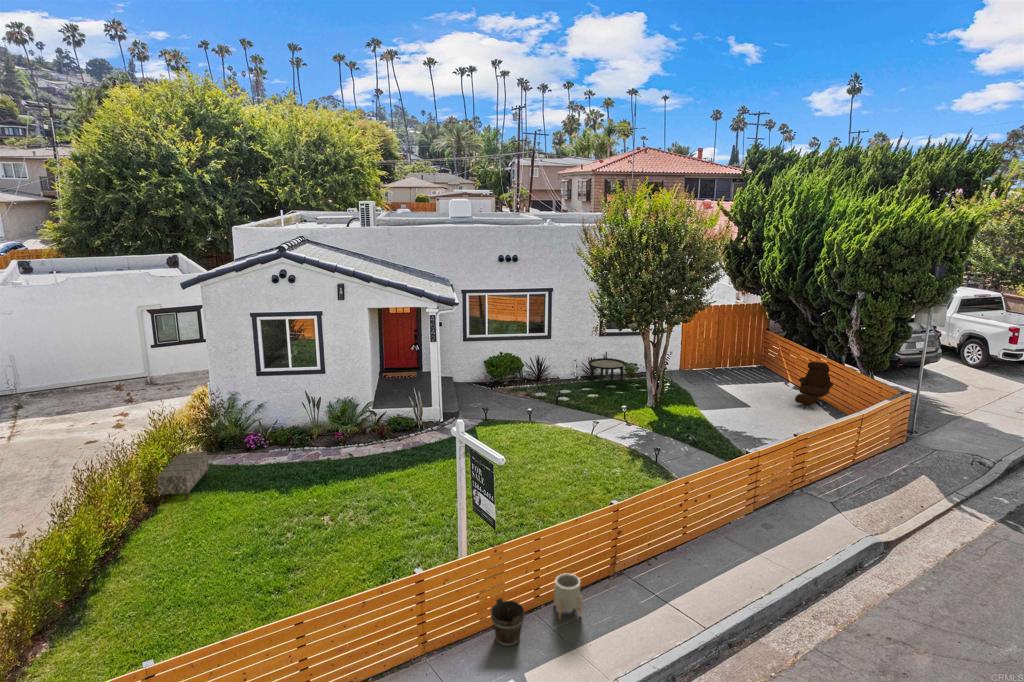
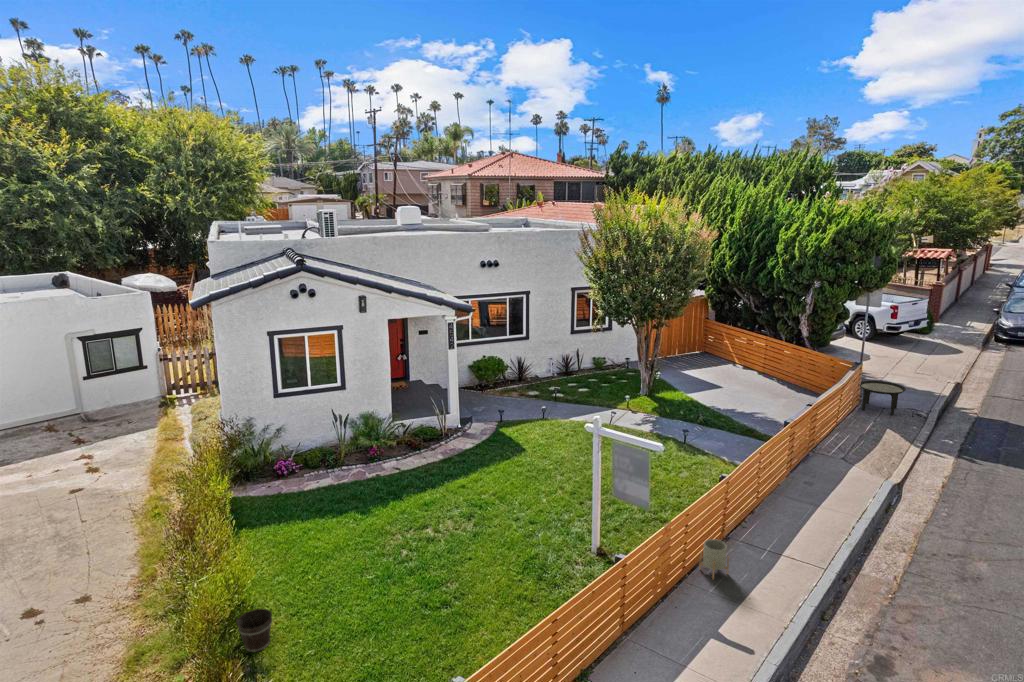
round table: present [589,358,626,387] -> present [860,381,906,415]
lounge chair: present [795,362,833,410] -> none [753,344,783,386]
bench: present [157,453,209,502] -> none [226,484,261,542]
bucket: present [491,598,525,646] -> present [236,608,272,652]

